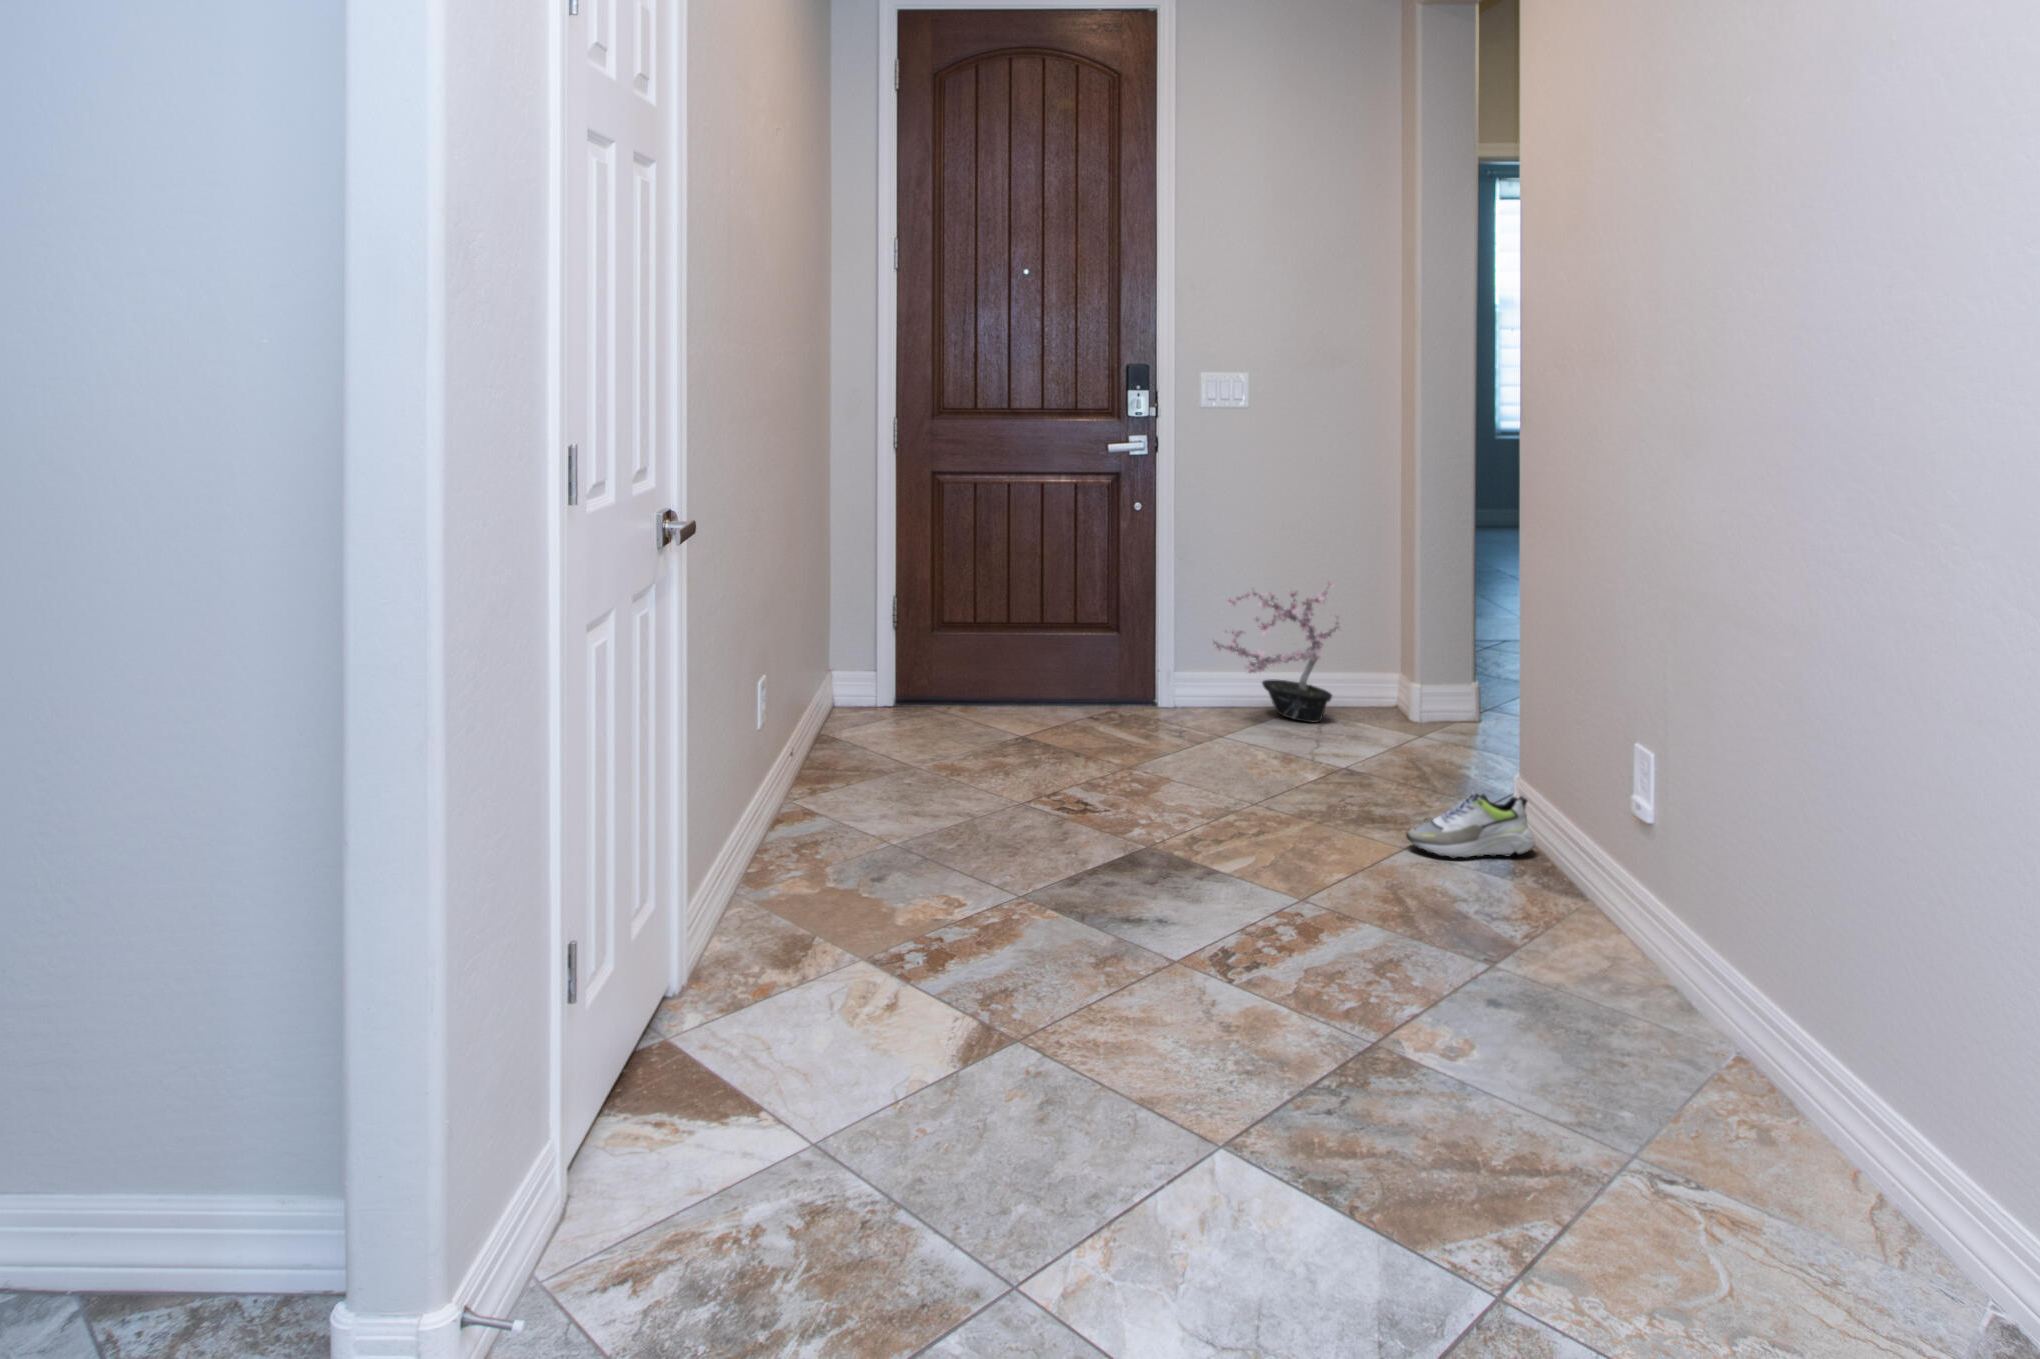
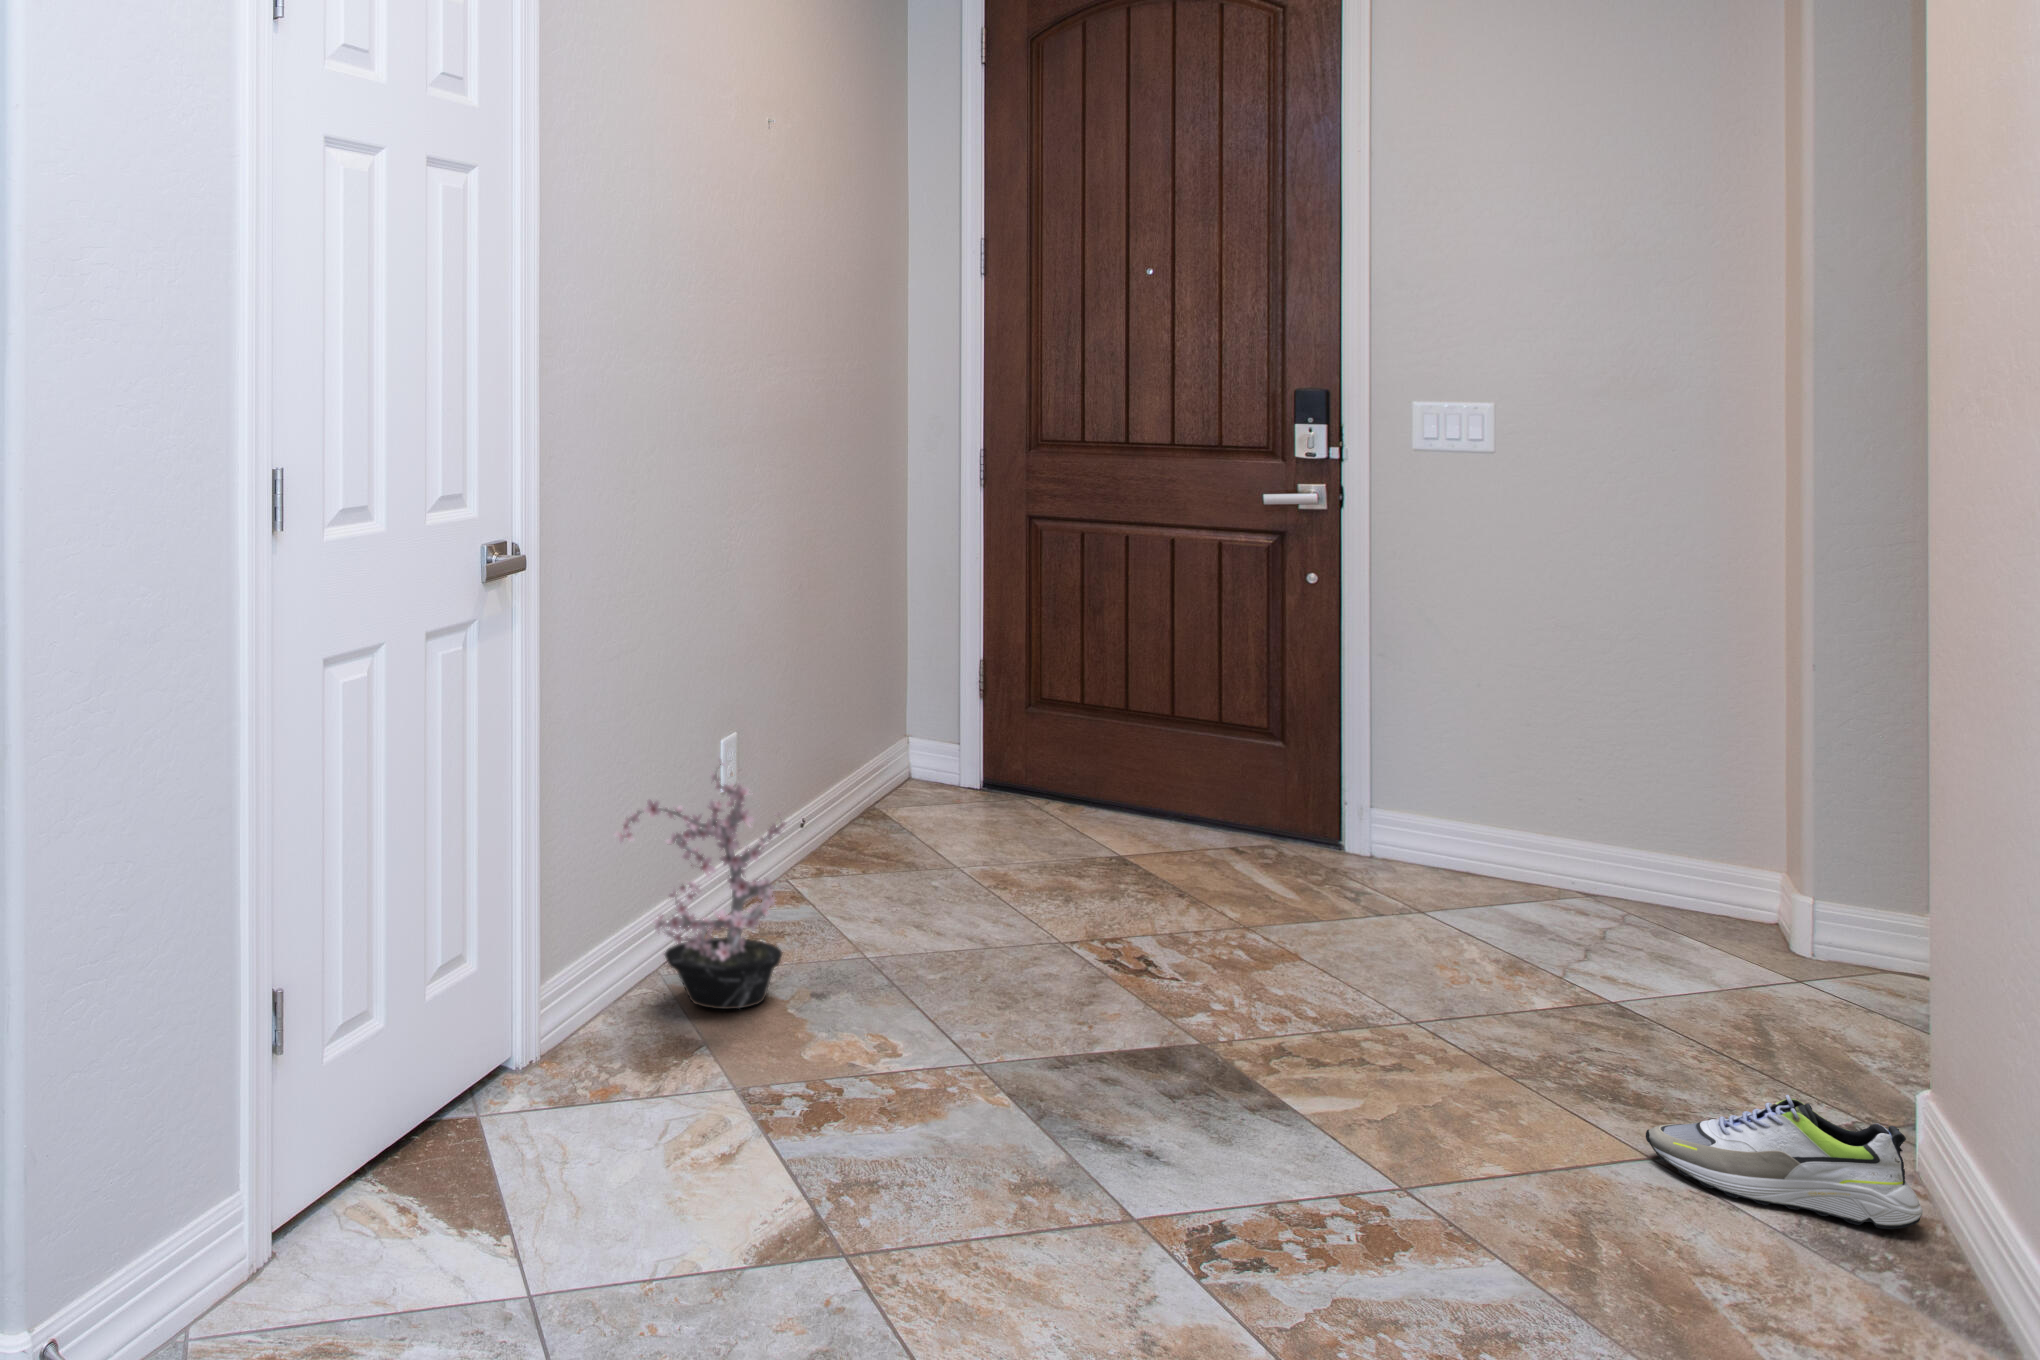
potted plant: present [1213,581,1340,722] -> present [614,760,786,1009]

